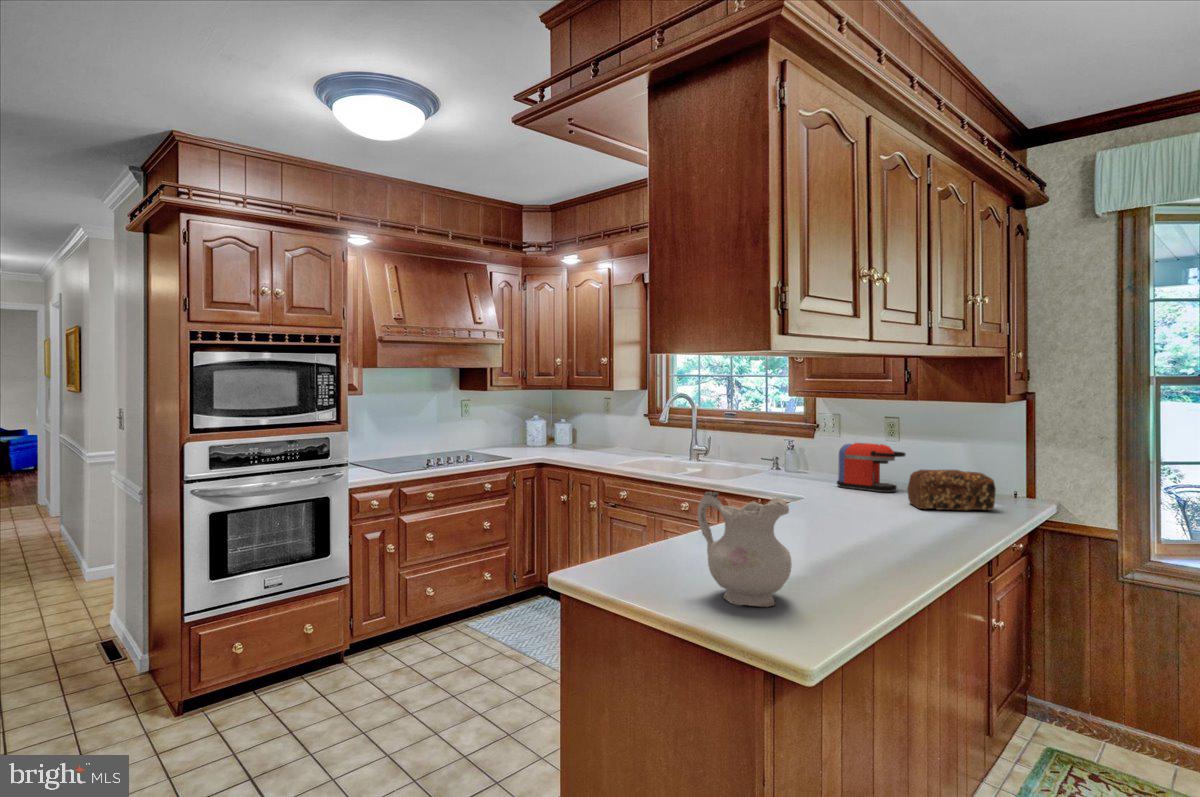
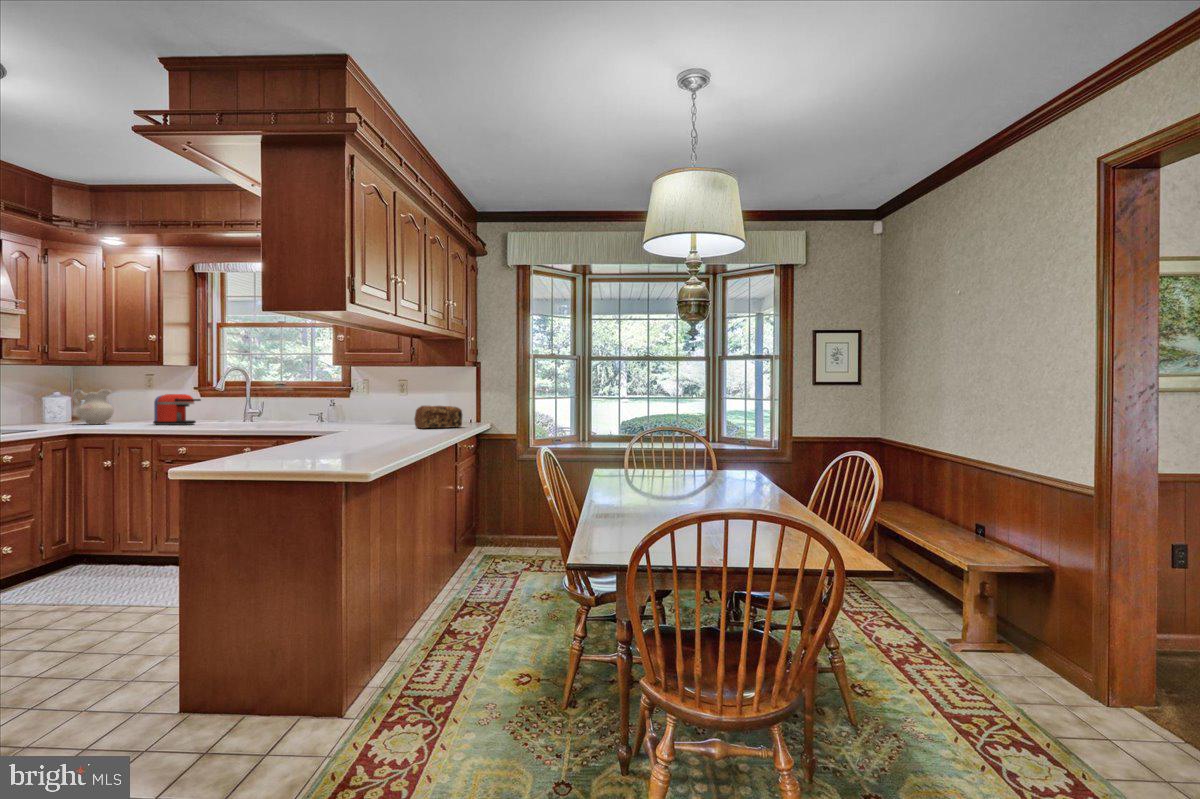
coffee maker: present [837,443,906,492] -> present [153,394,201,425]
ceramic pitcher: present [698,492,792,607] -> present [73,388,114,424]

